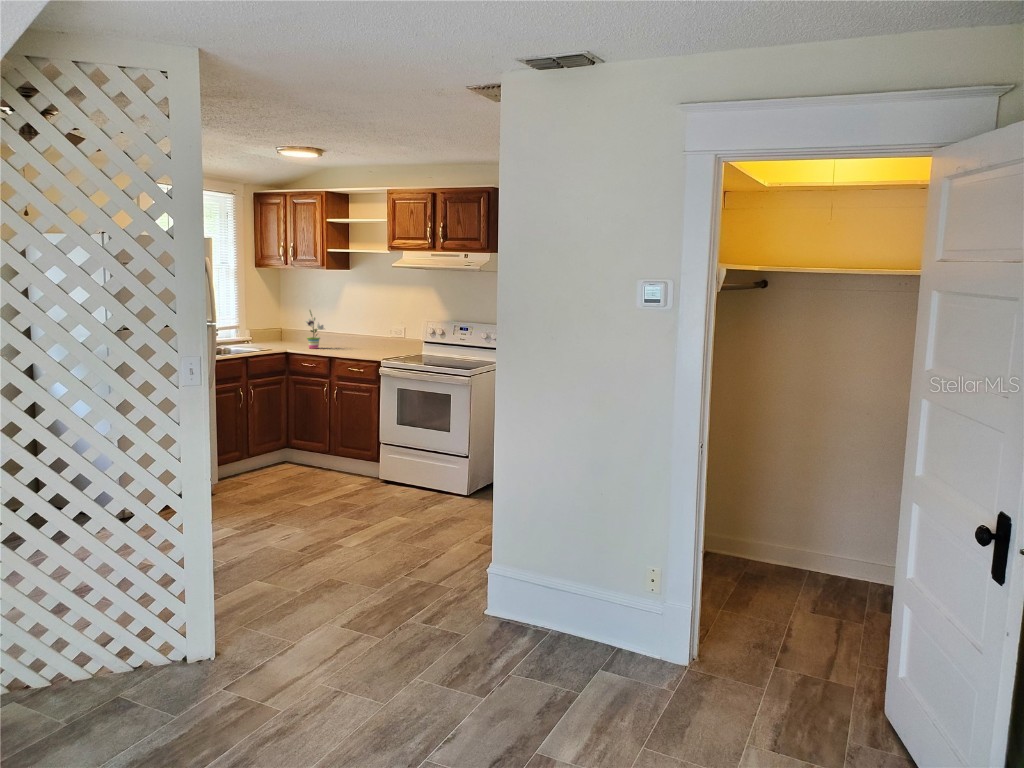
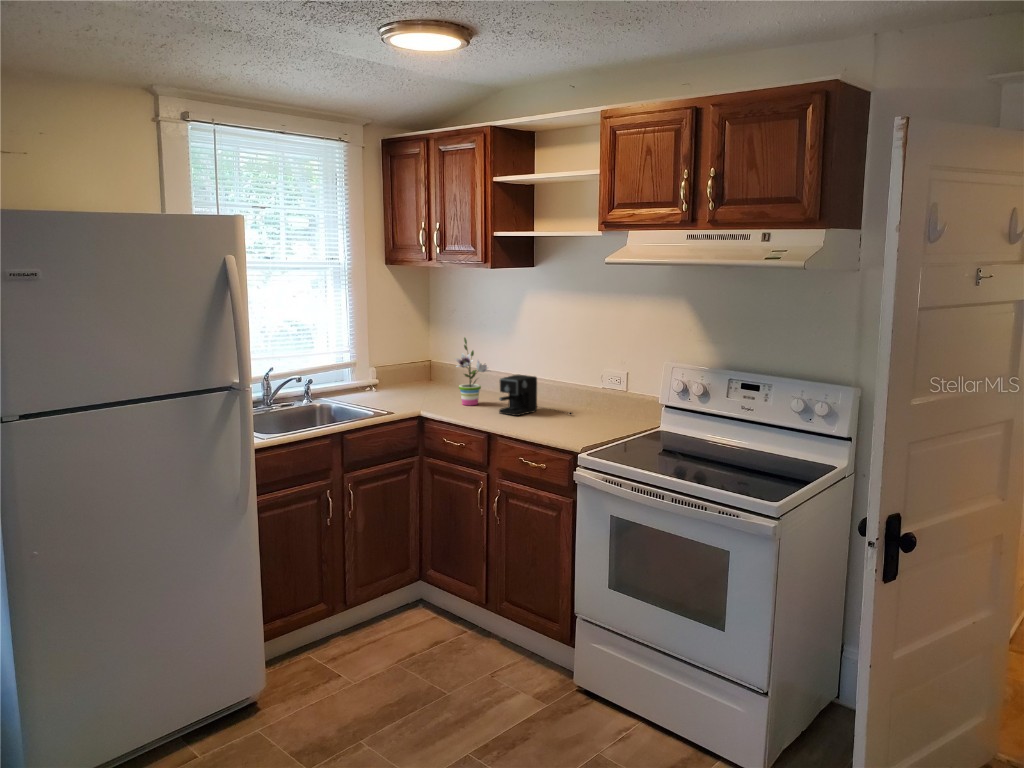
coffee maker: none [333,330,375,352] -> present [499,375,572,416]

